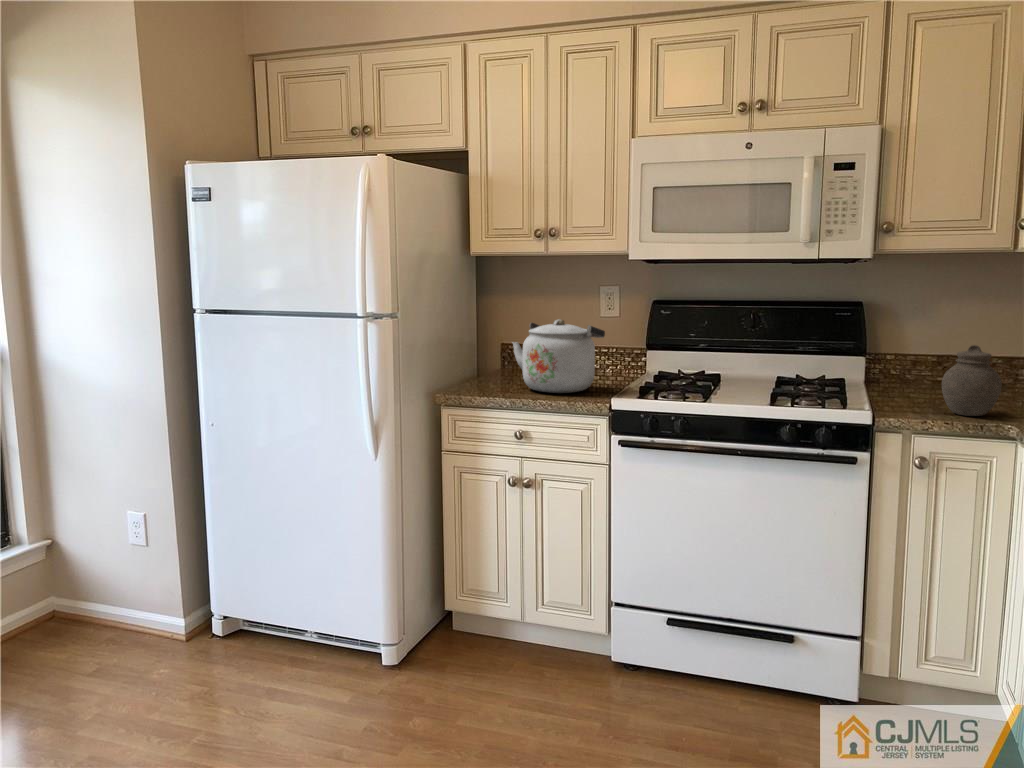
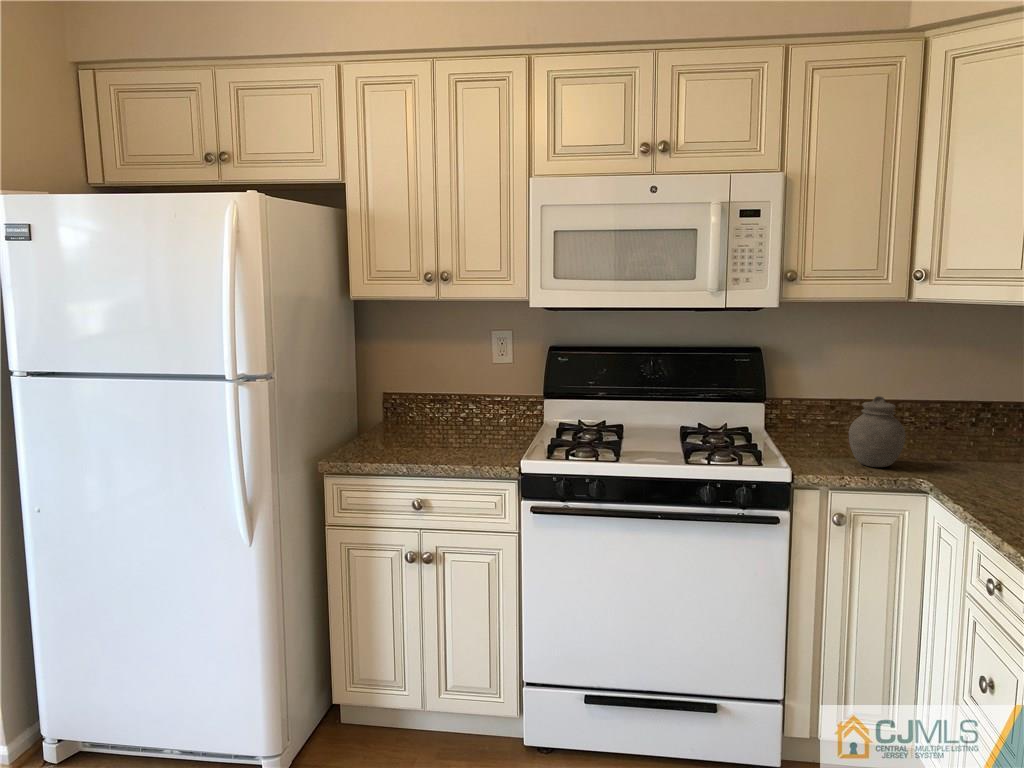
kettle: present [512,319,605,393] -> none [401,371,503,453]

